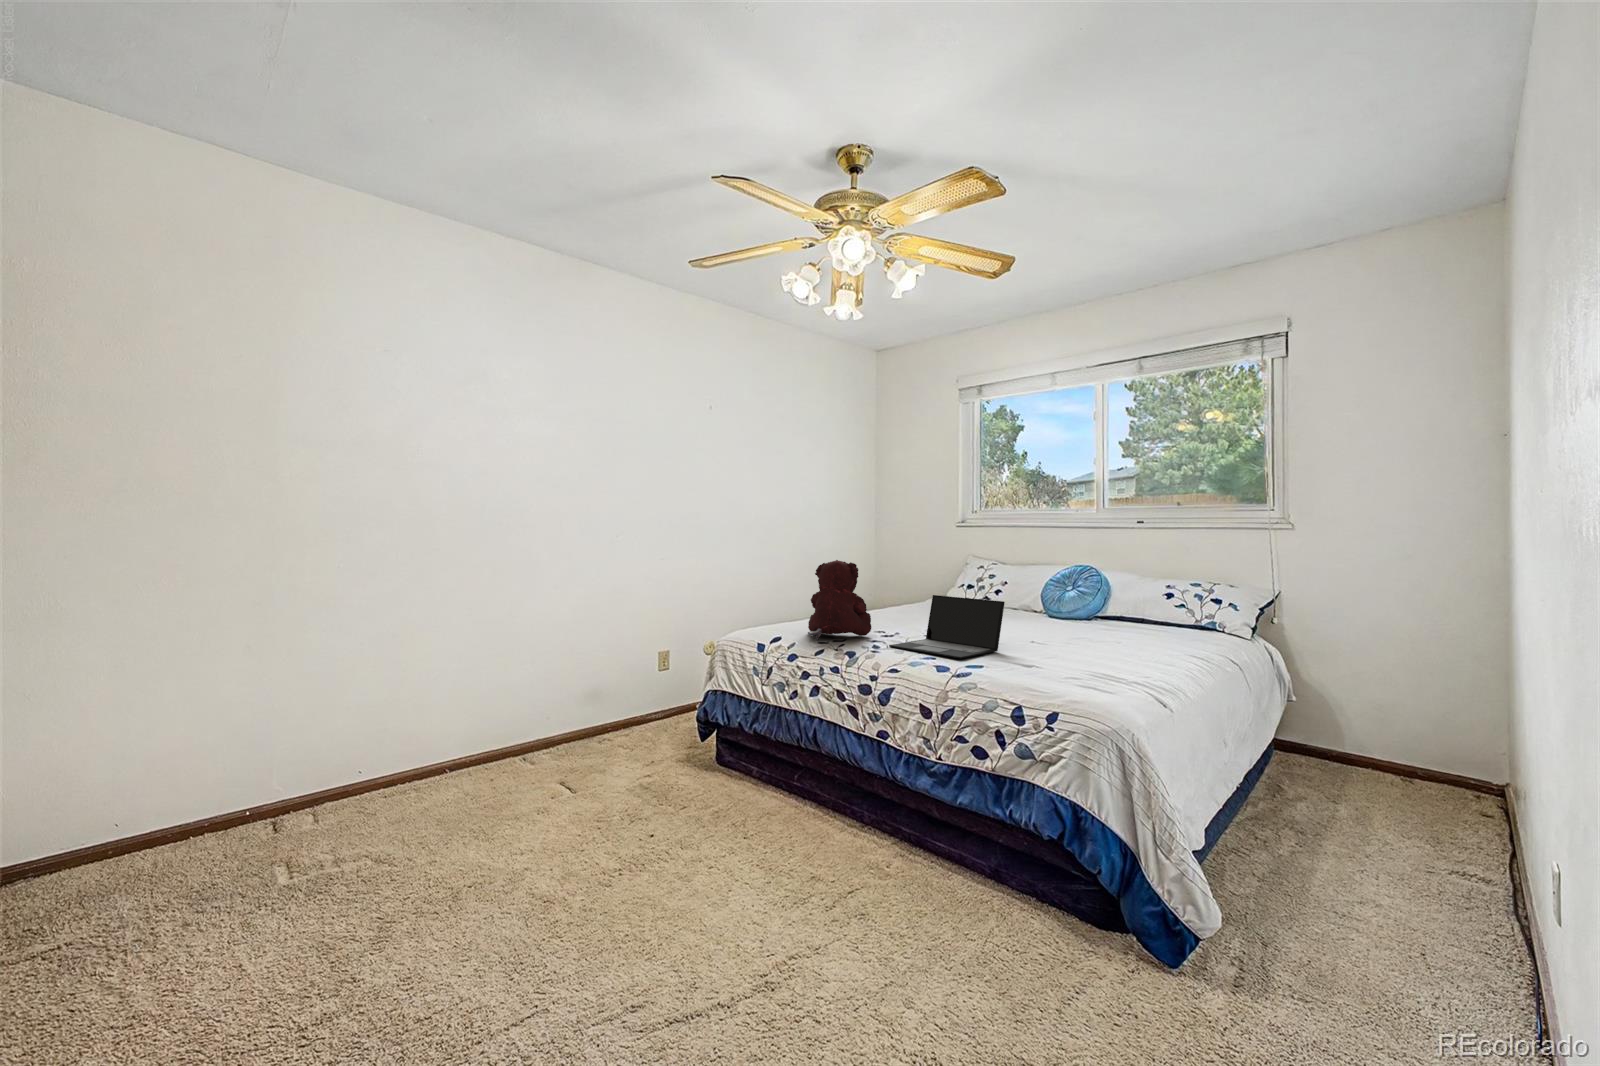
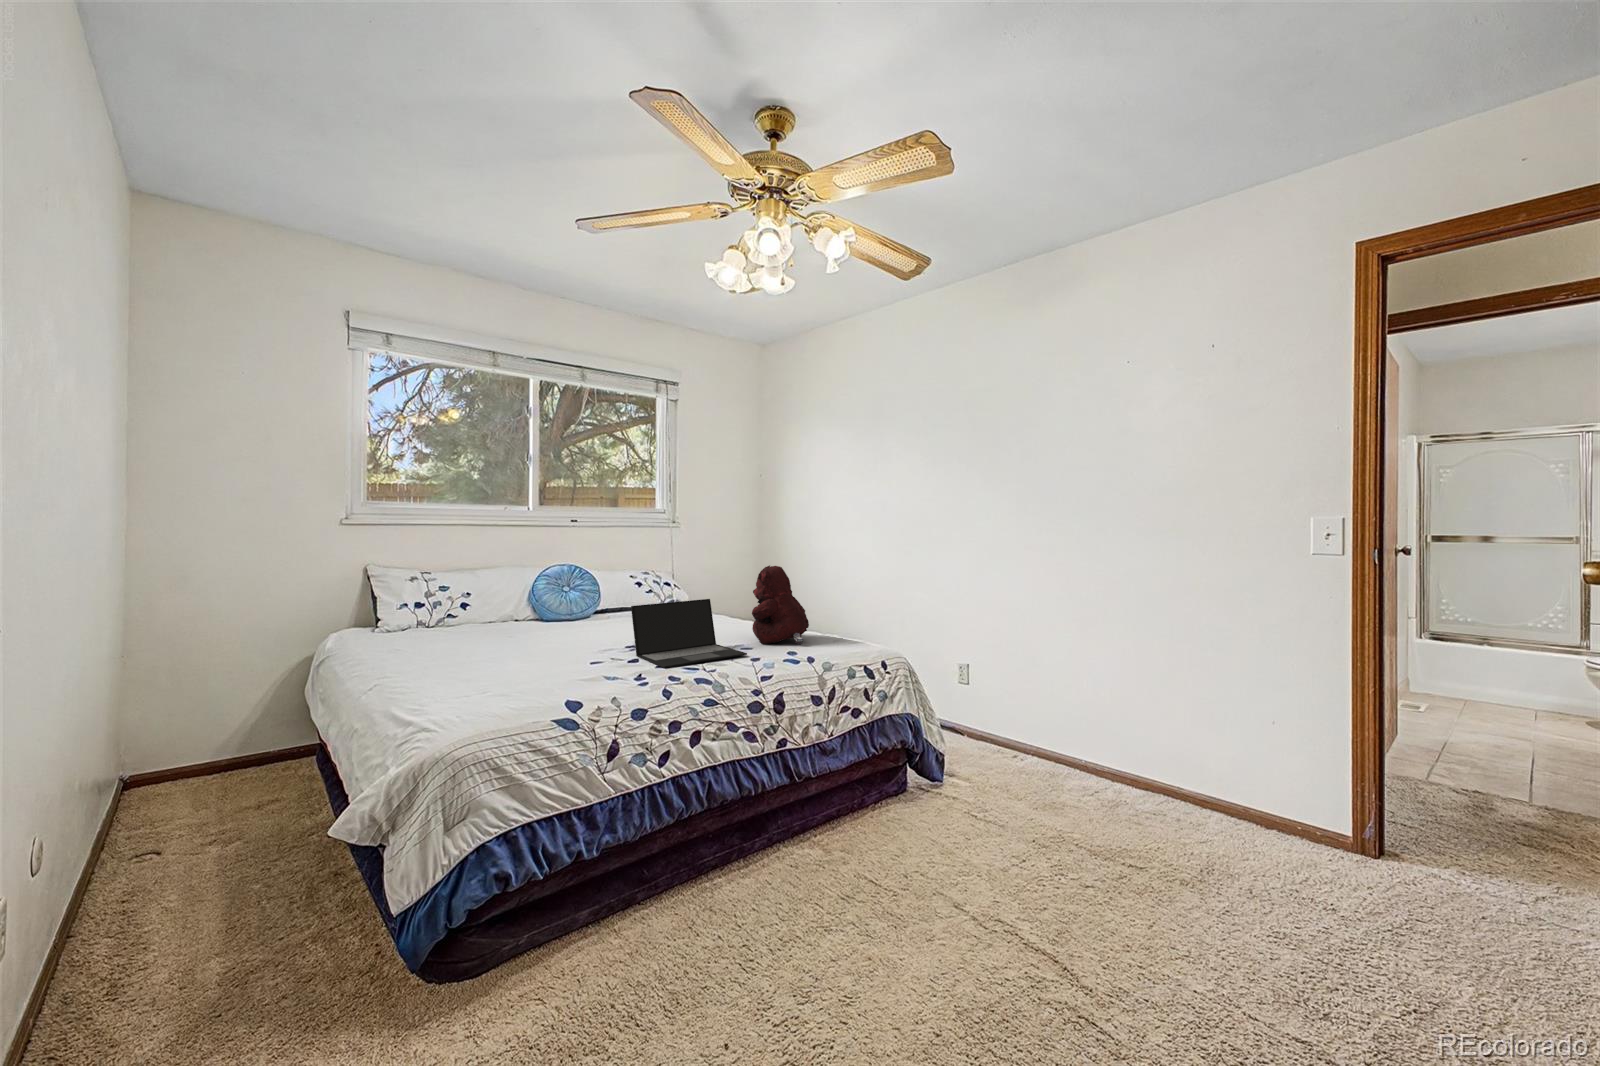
teddy bear: present [808,560,871,640] -> present [752,565,809,644]

